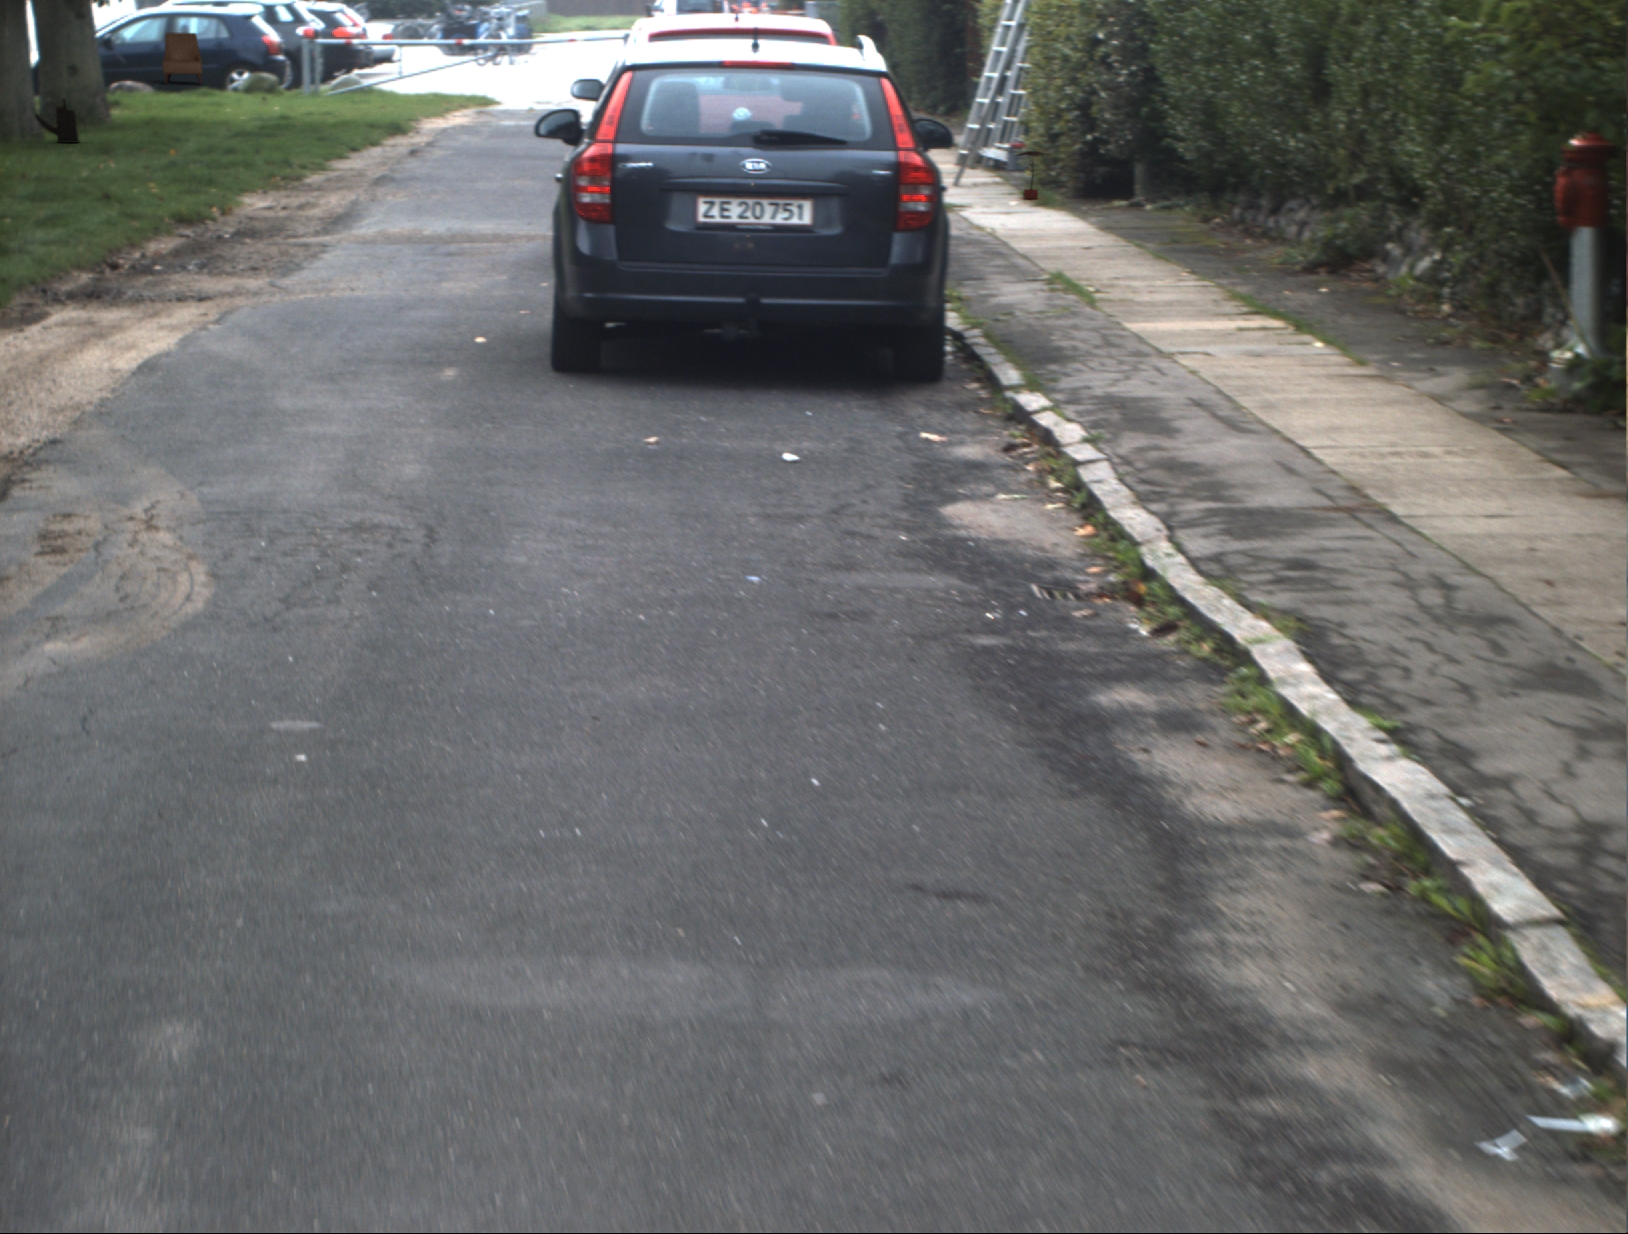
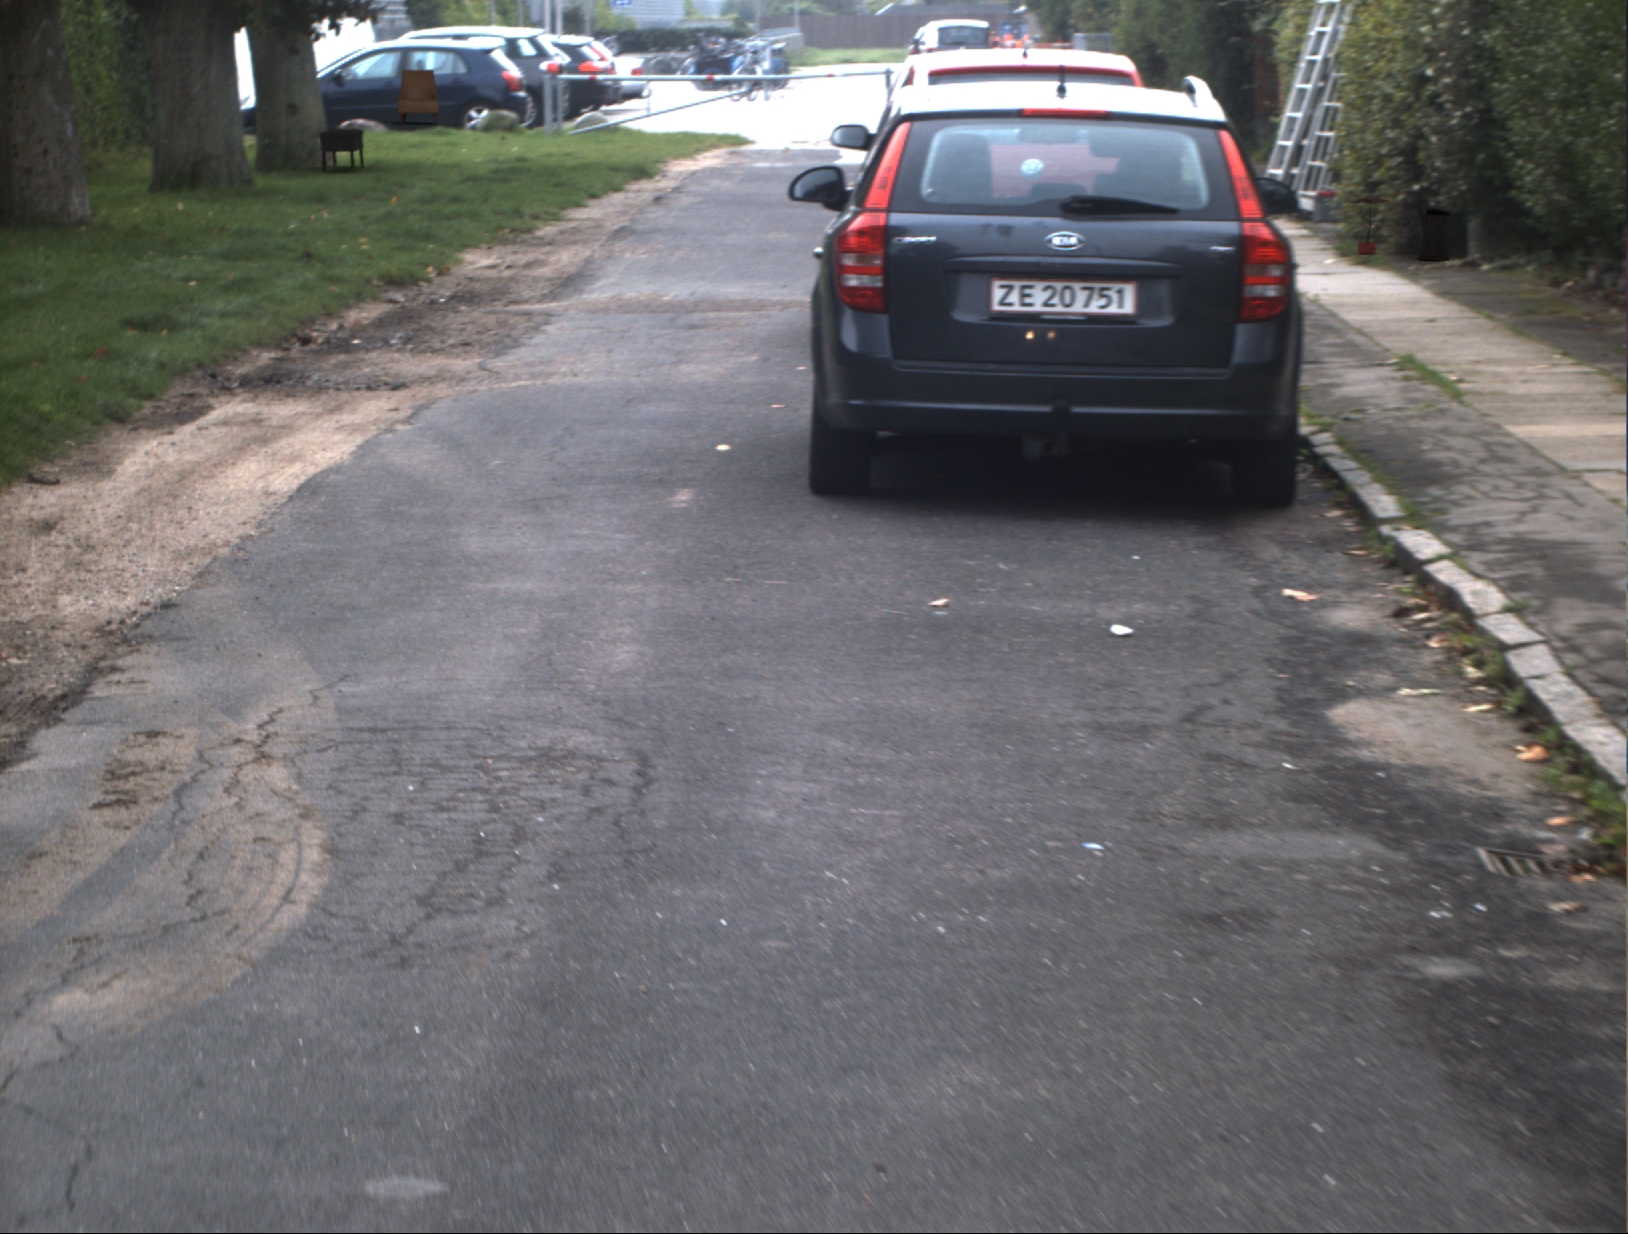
bench: none [94,85,138,125] -> present [319,128,364,171]
watering can: present [35,98,79,143] -> present [1418,203,1451,261]

